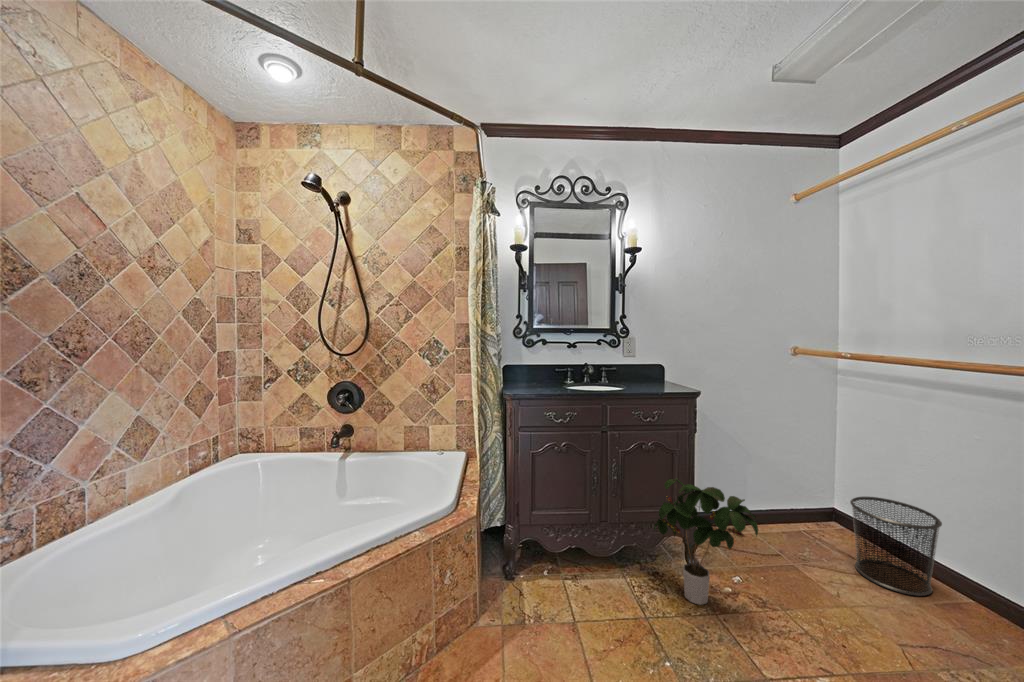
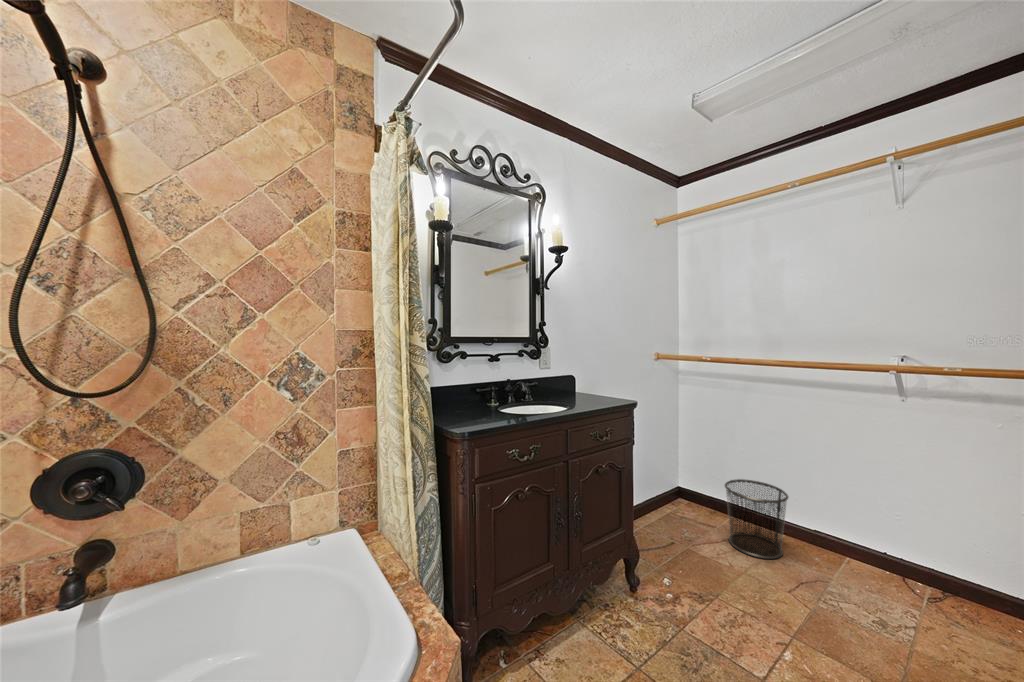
potted plant: present [654,478,758,605] -> none [596,503,721,641]

